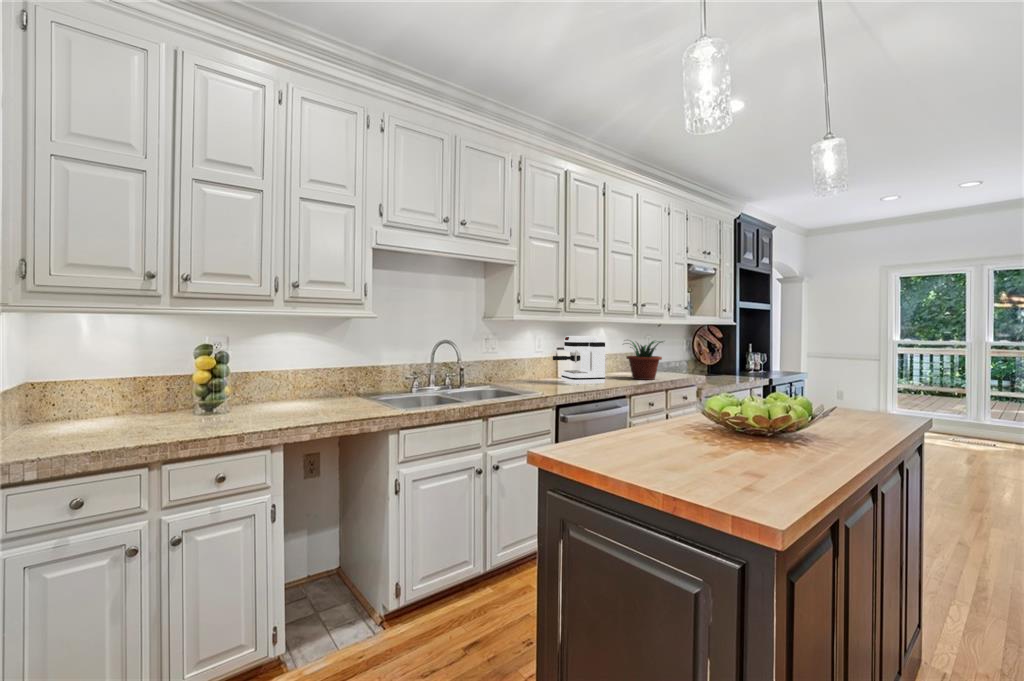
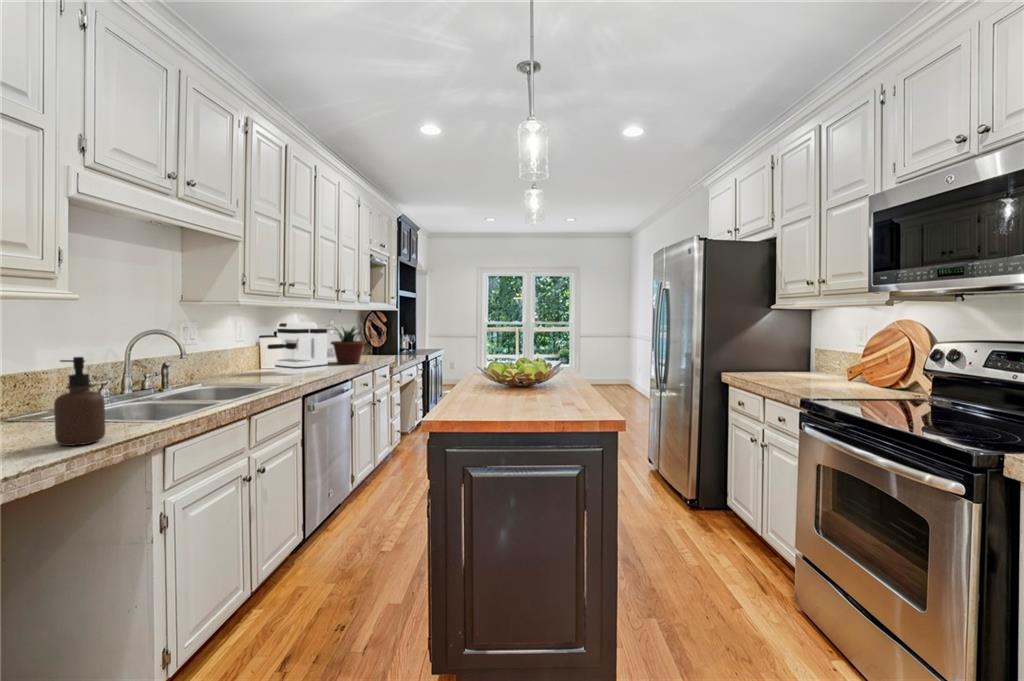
soap dispenser: none [328,356,355,417] -> present [54,357,105,446]

